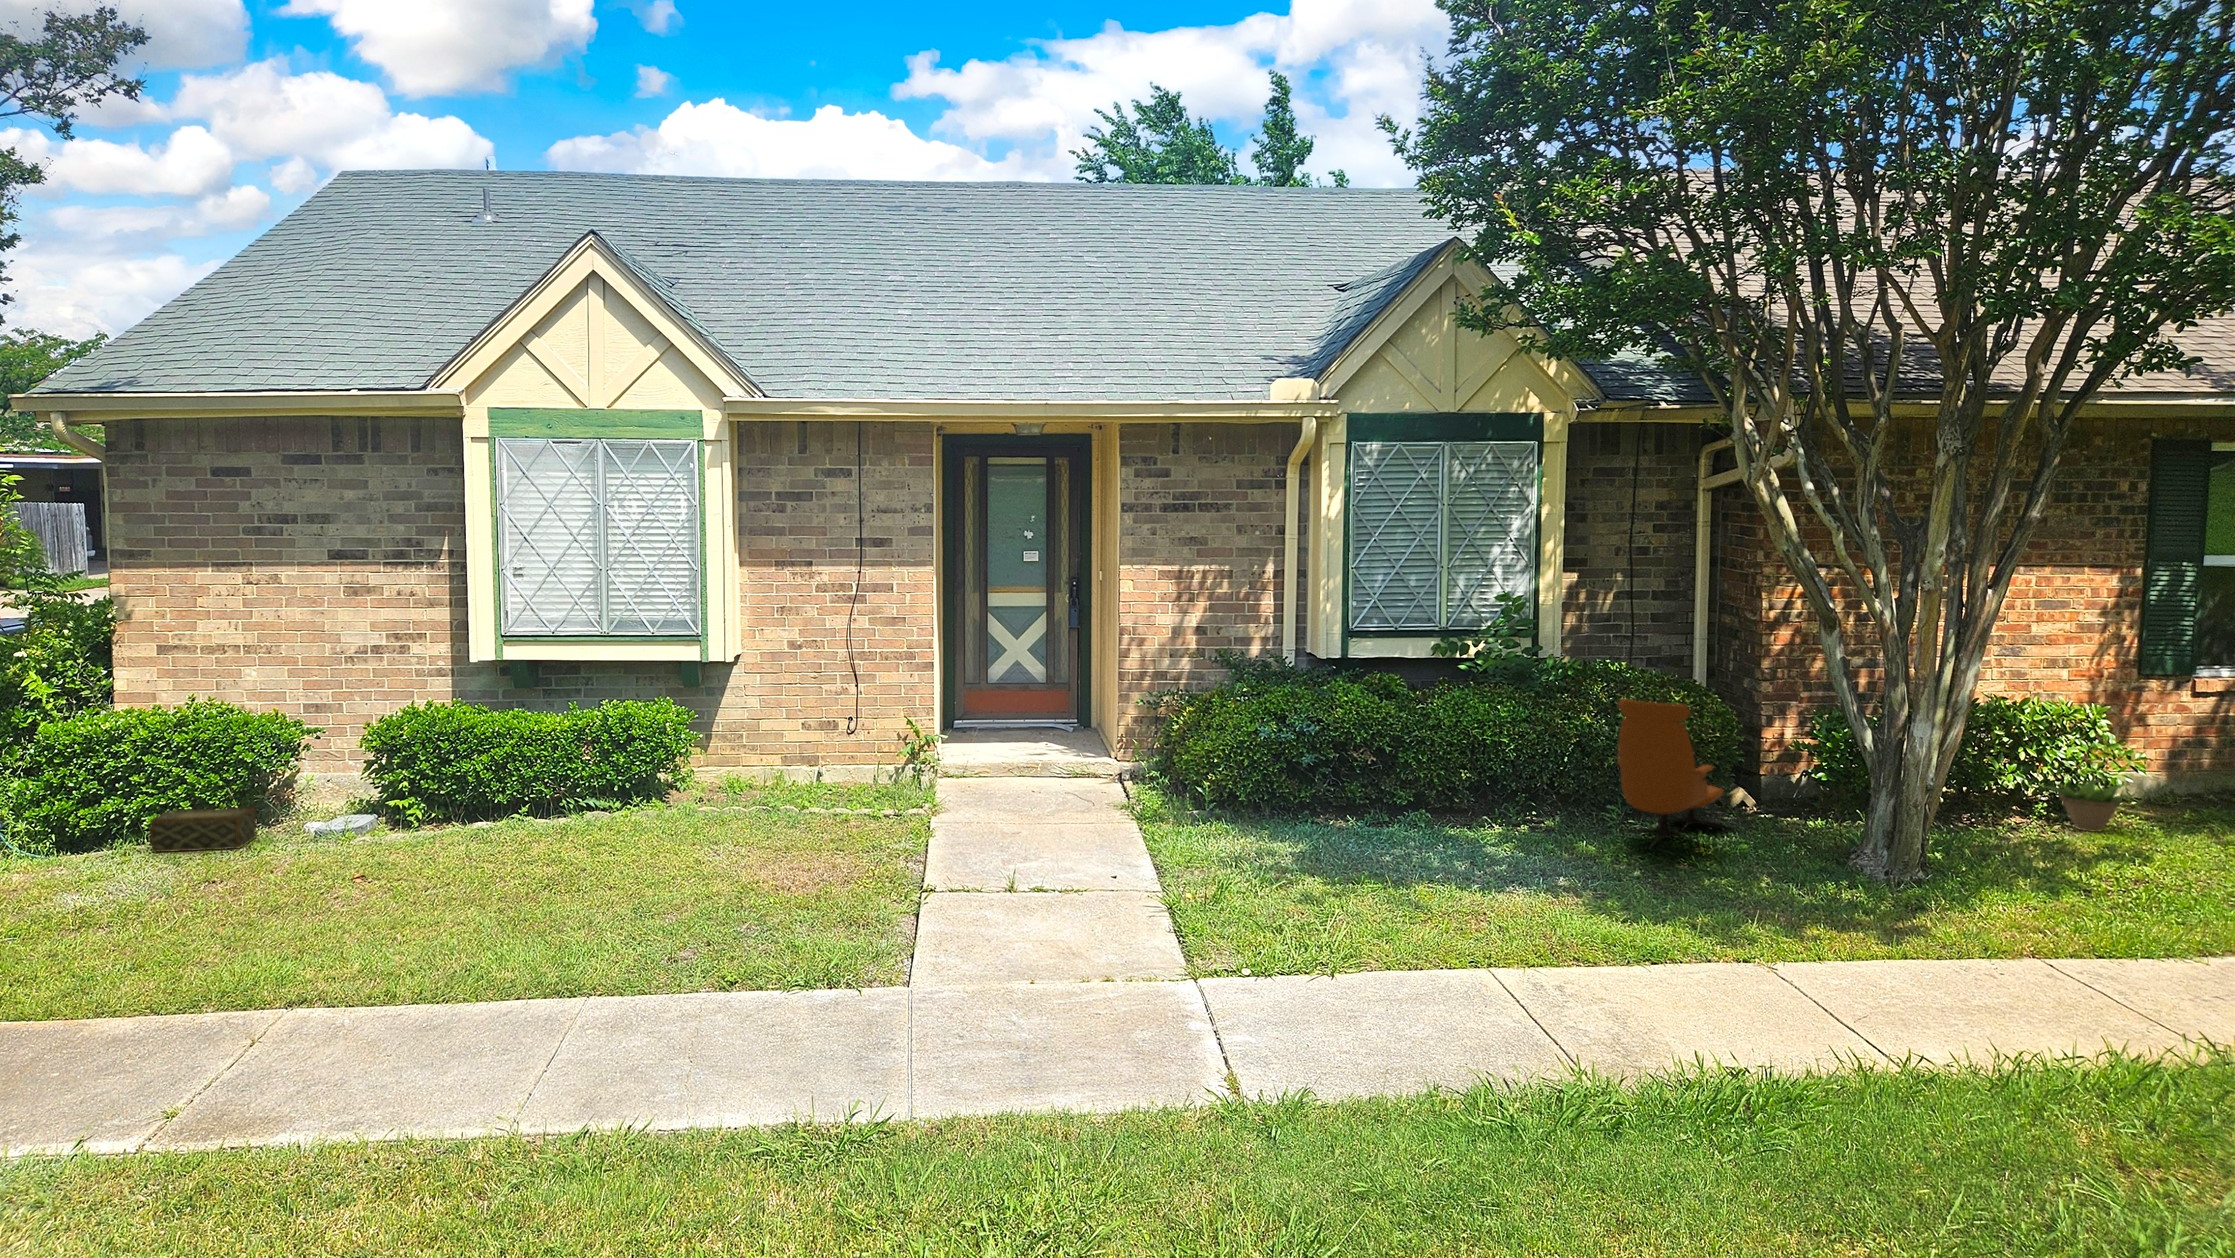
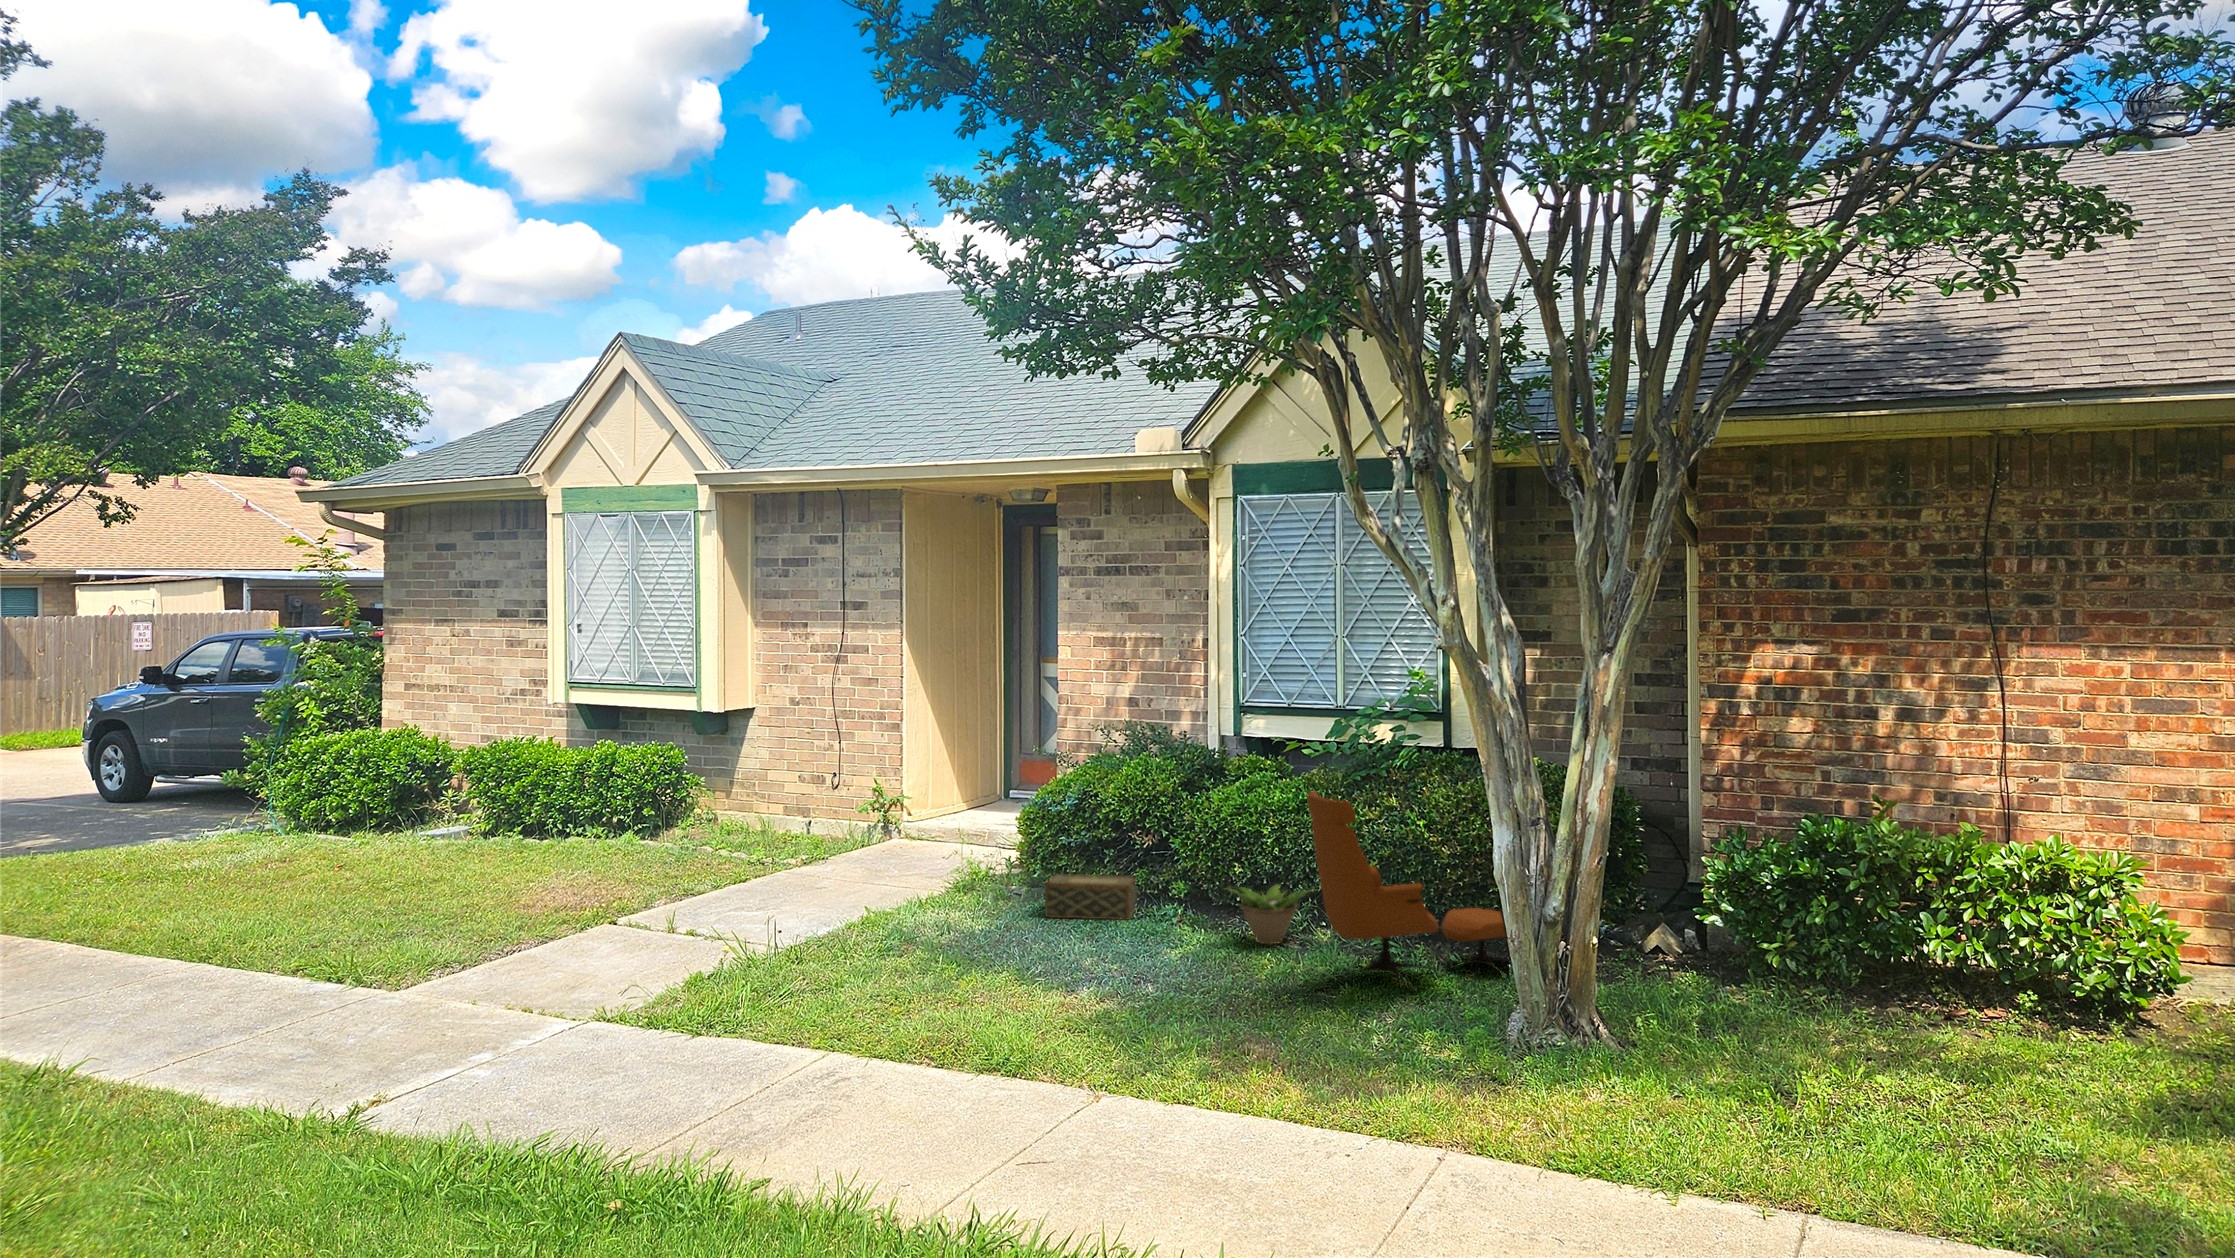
decorative plant: present [2047,779,2138,832] -> present [1226,885,1315,944]
woven basket: present [150,807,256,852] -> present [1045,874,1137,920]

